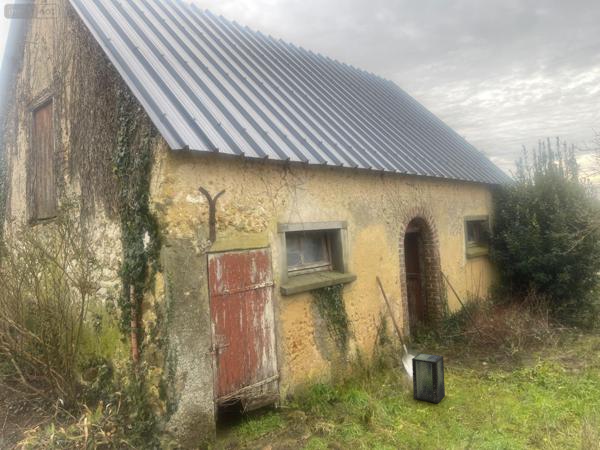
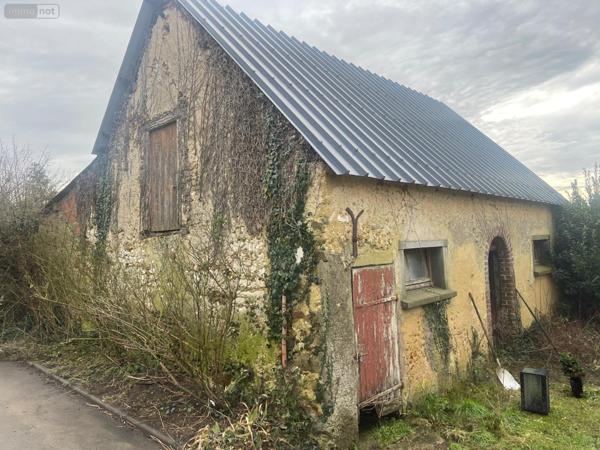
potted plant: none [461,336,489,384] -> present [558,352,586,397]

